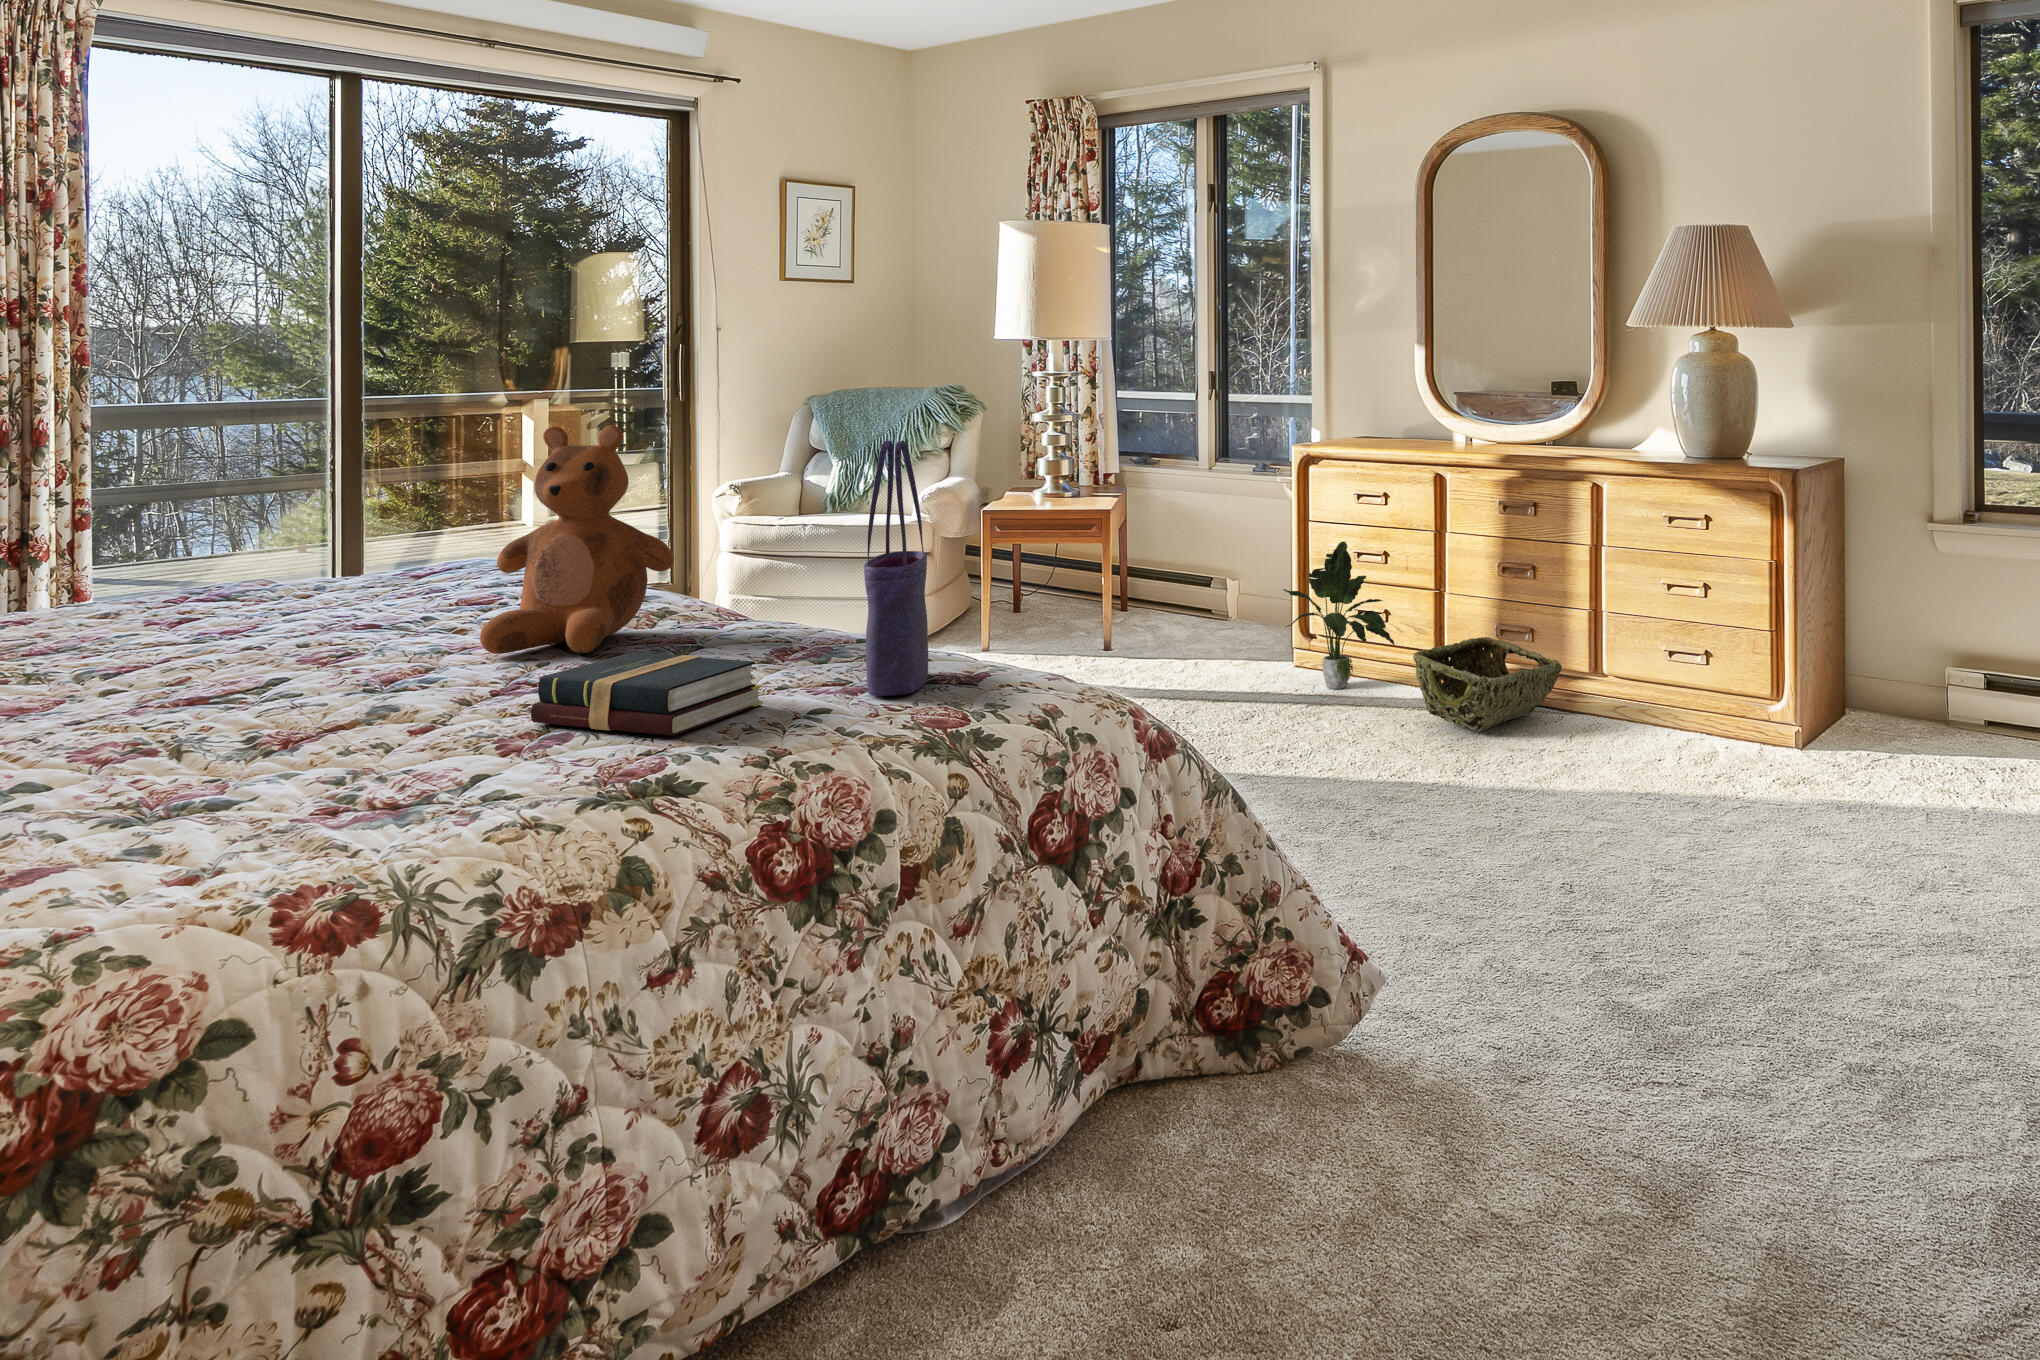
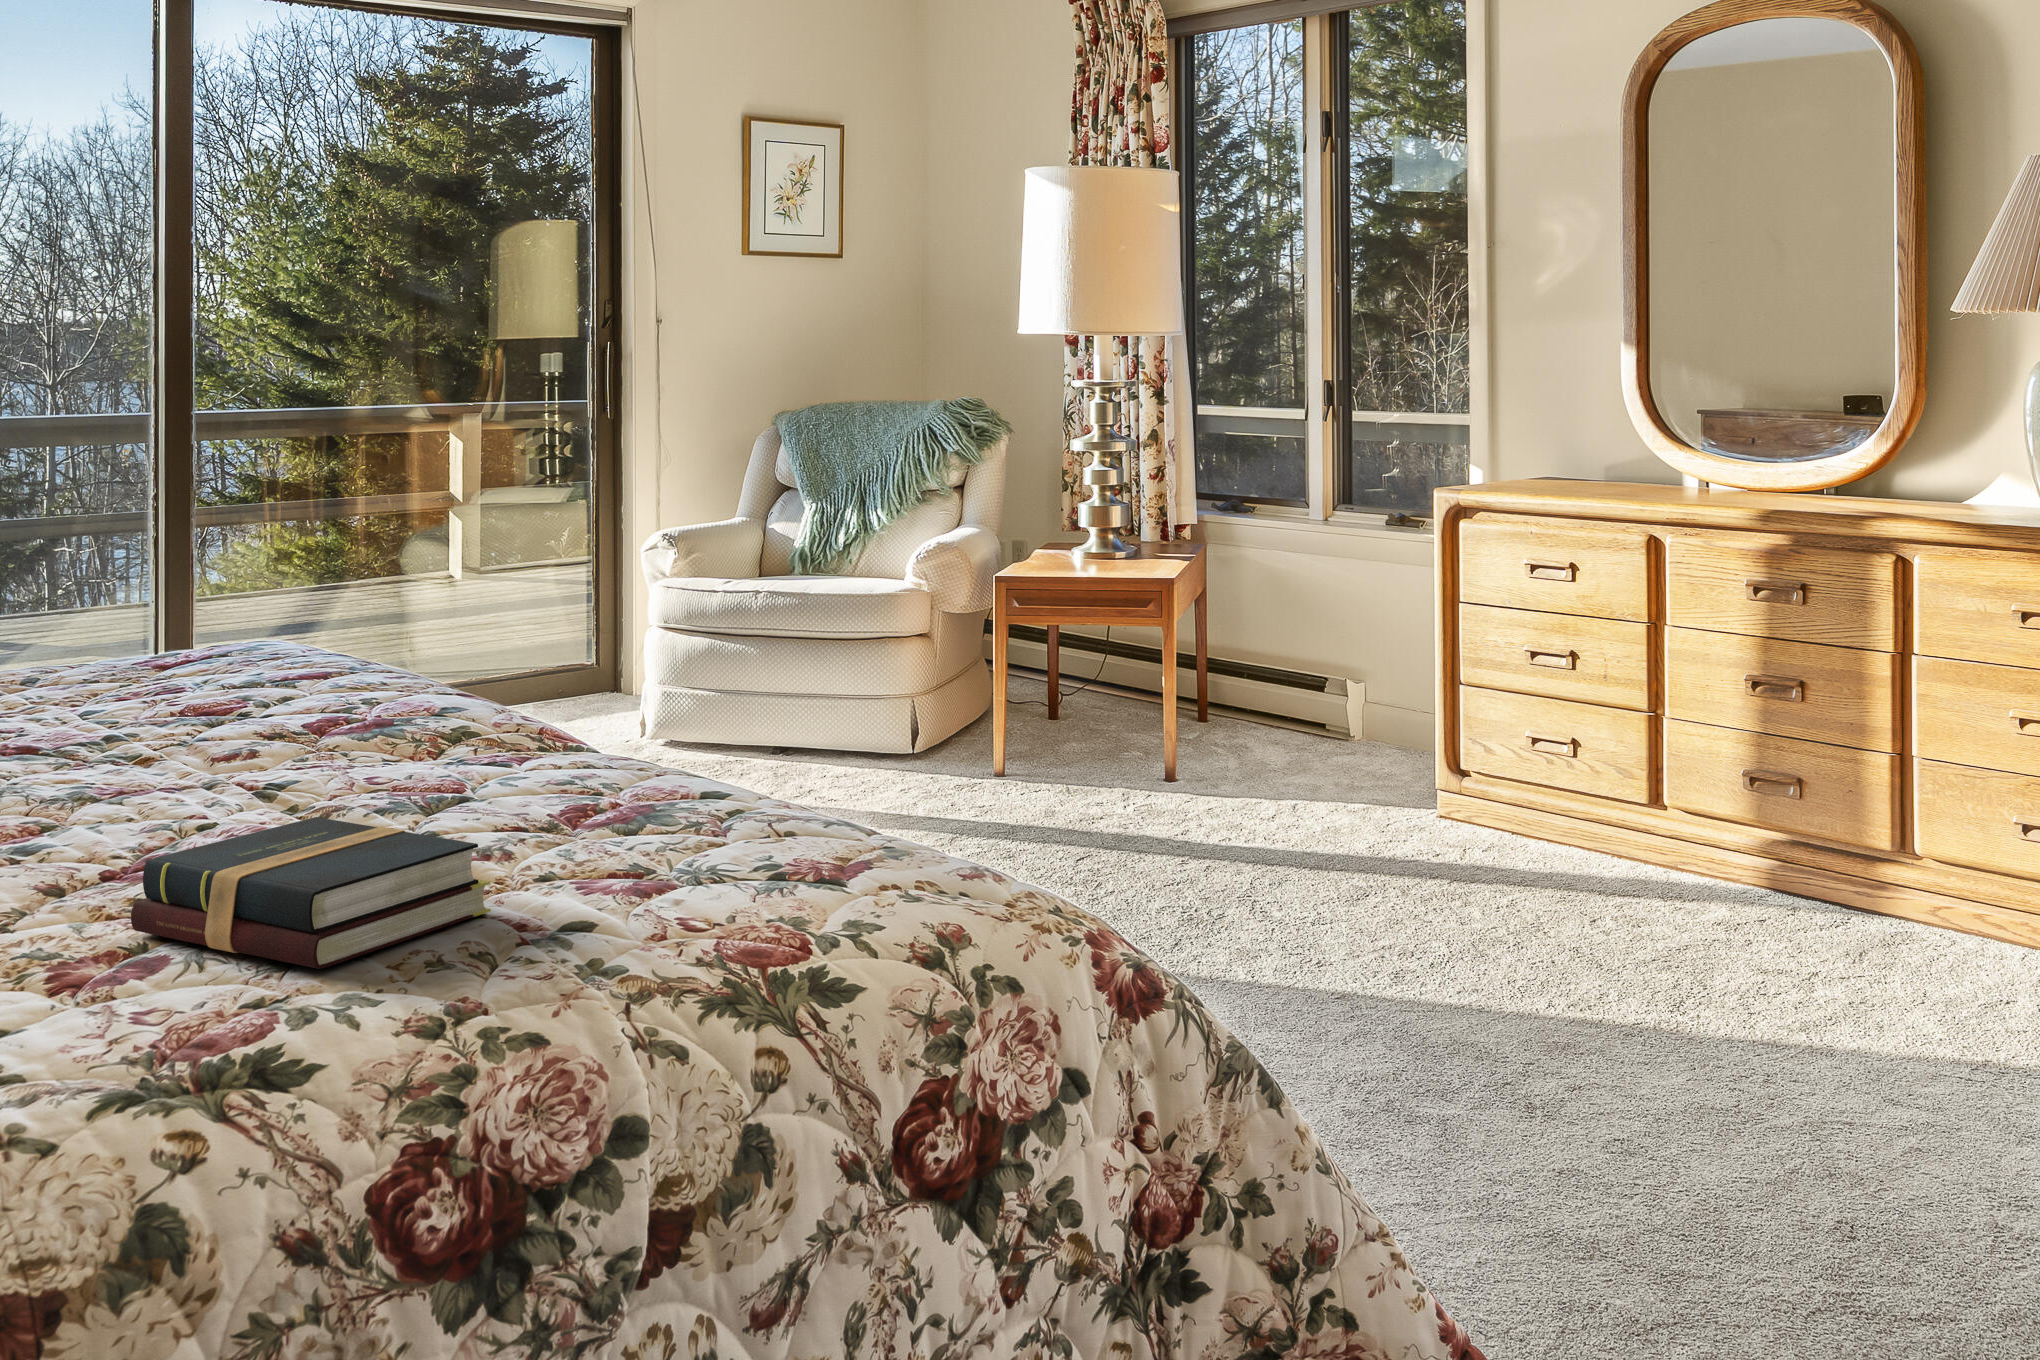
teddy bear: present [480,425,674,654] -> none [145,461,437,806]
tote bag: present [864,441,928,696] -> none [653,492,768,905]
potted plant: present [1283,541,1395,689] -> none [1421,634,1590,853]
woven basket: present [1413,637,1562,732] -> none [1612,786,1848,936]

